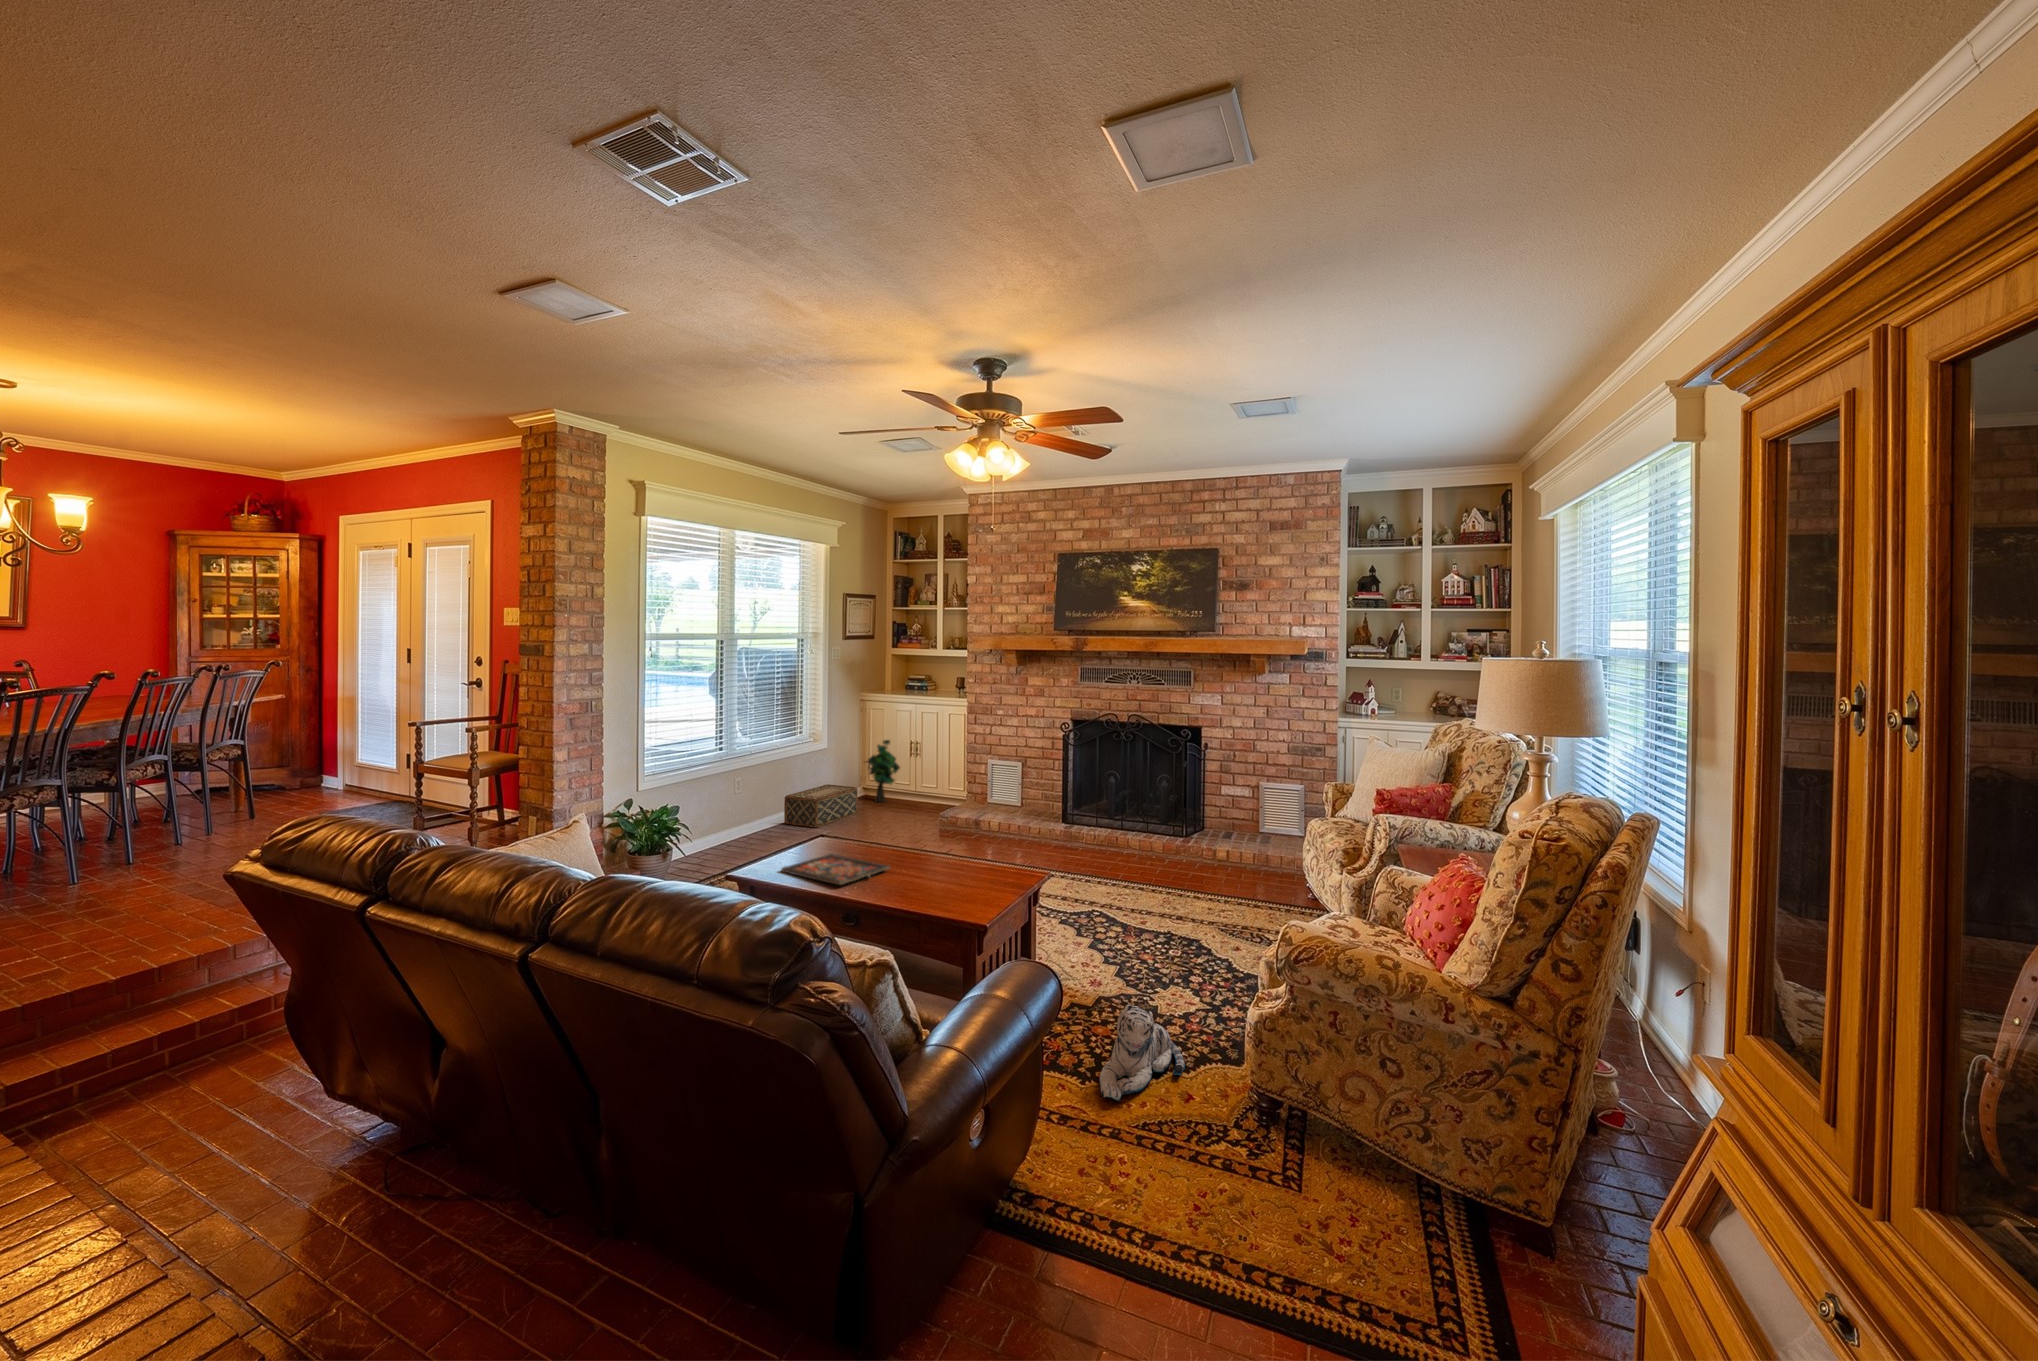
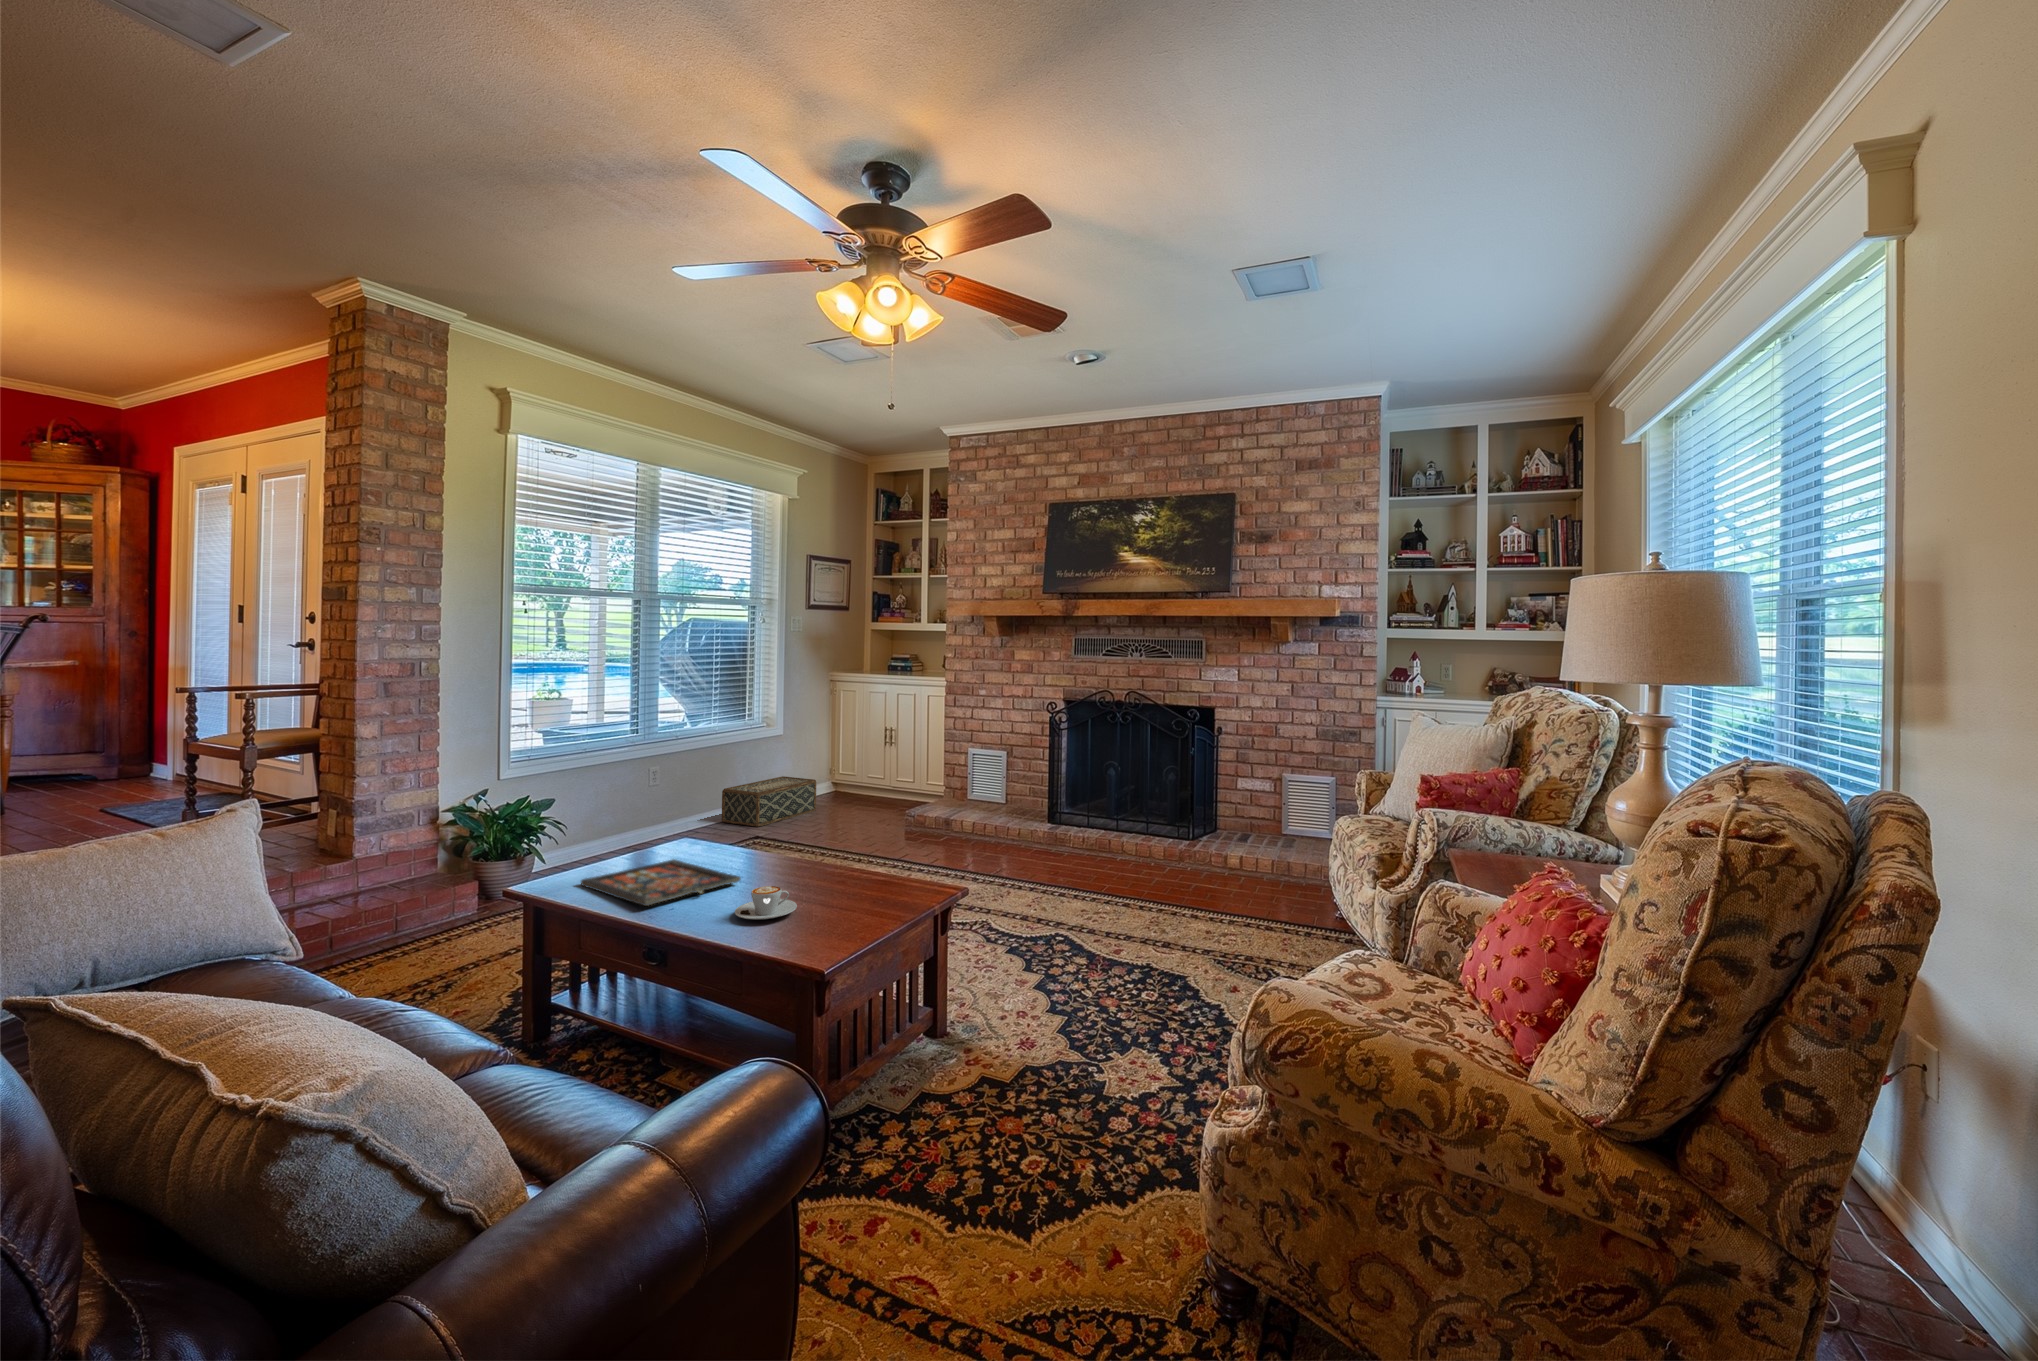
decorative plant: present [867,740,900,802] -> none [831,725,875,798]
coffee cup: none [902,872,942,894] -> present [735,886,797,919]
plush toy: present [1099,1005,1185,1101] -> none [968,1103,1122,1274]

